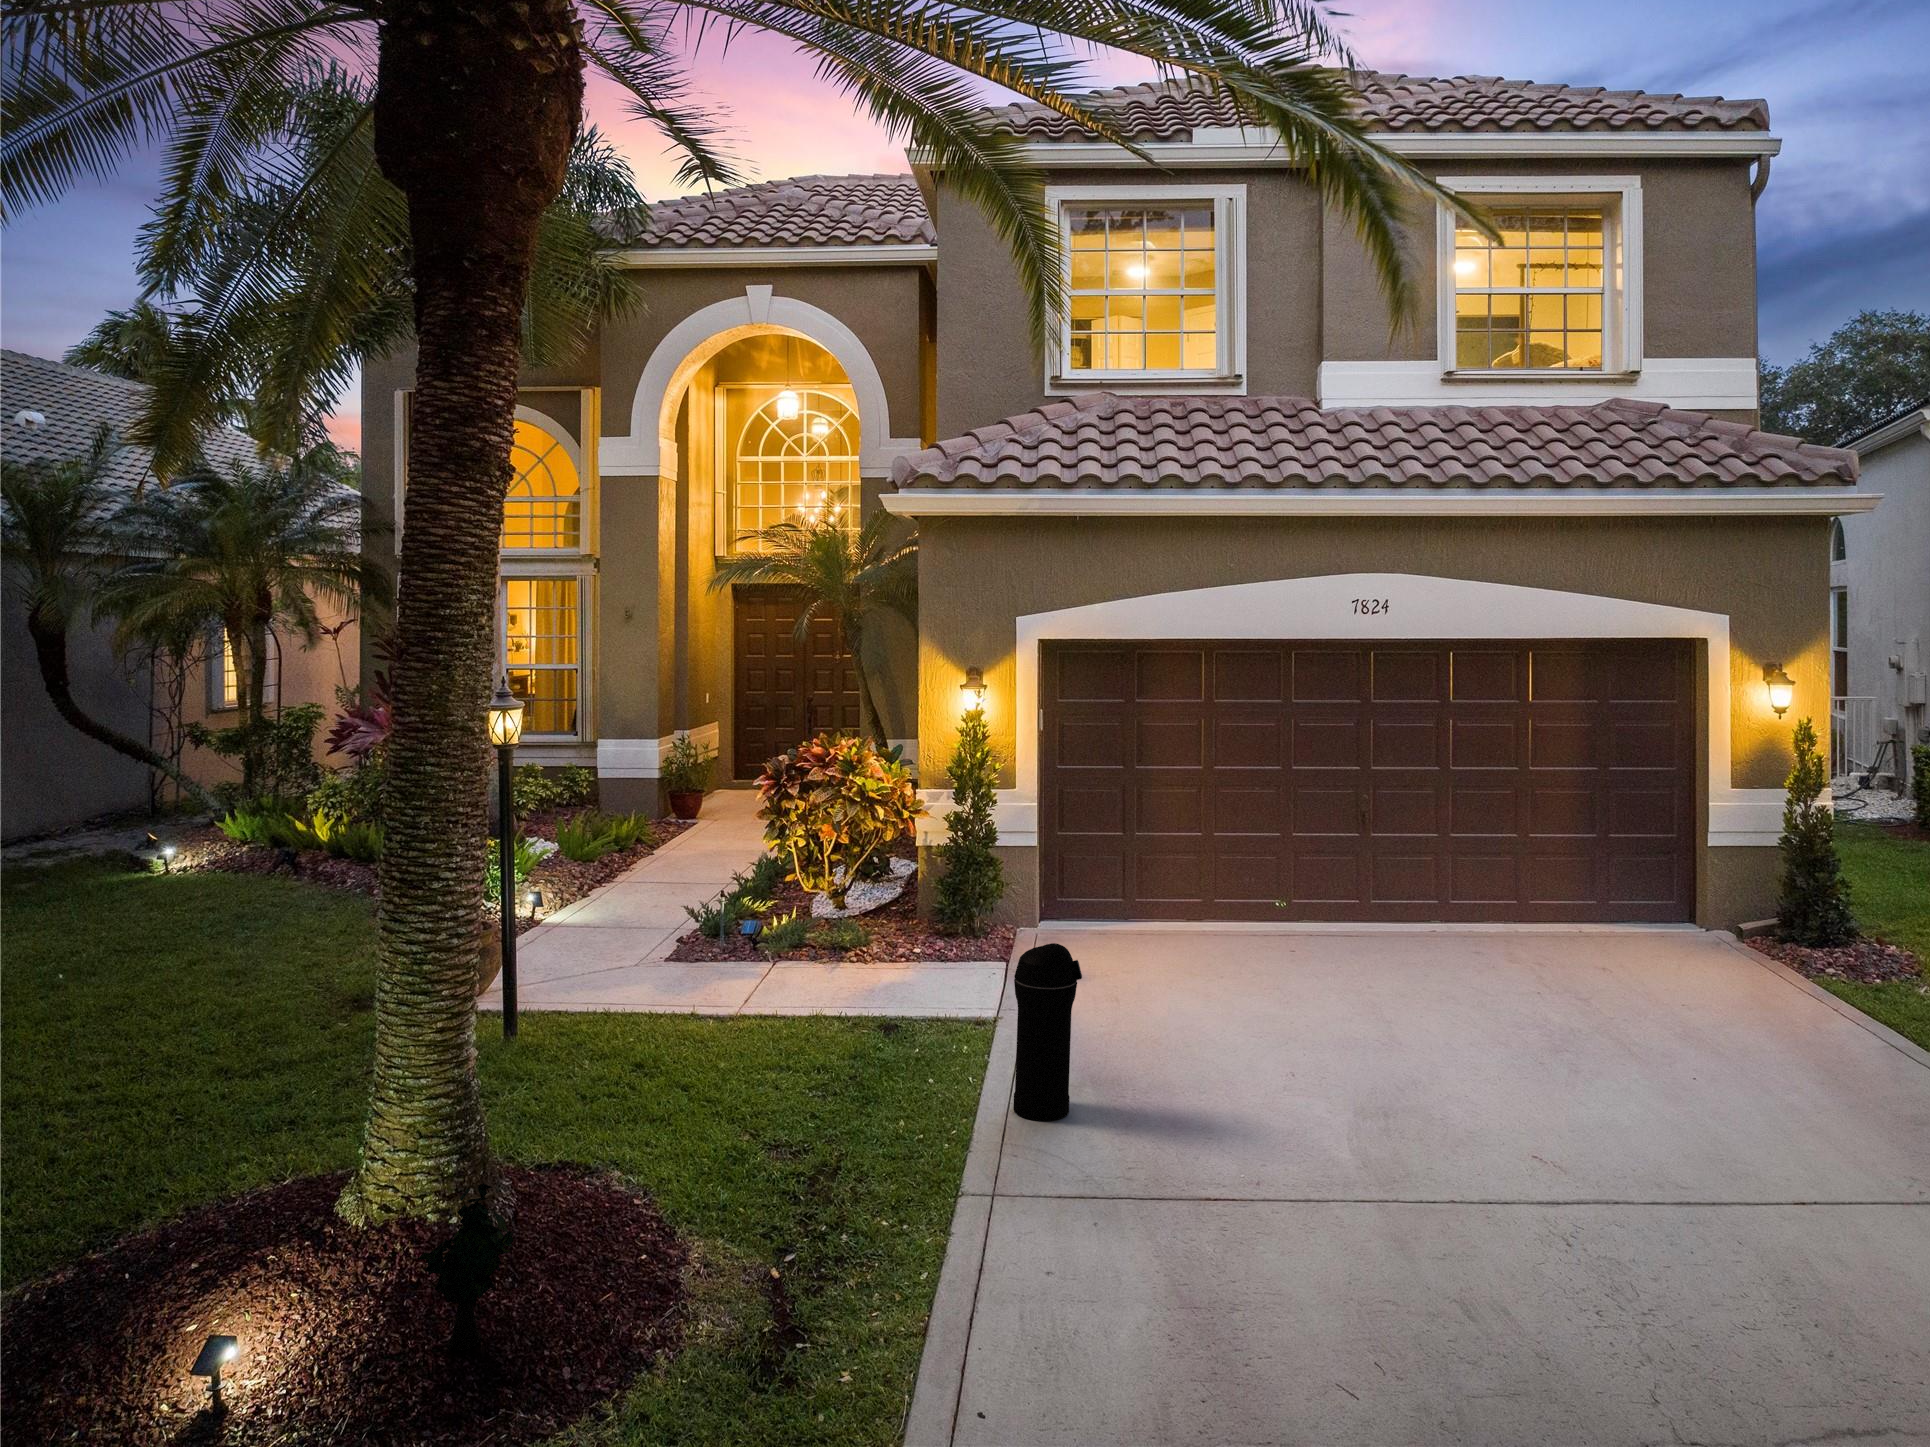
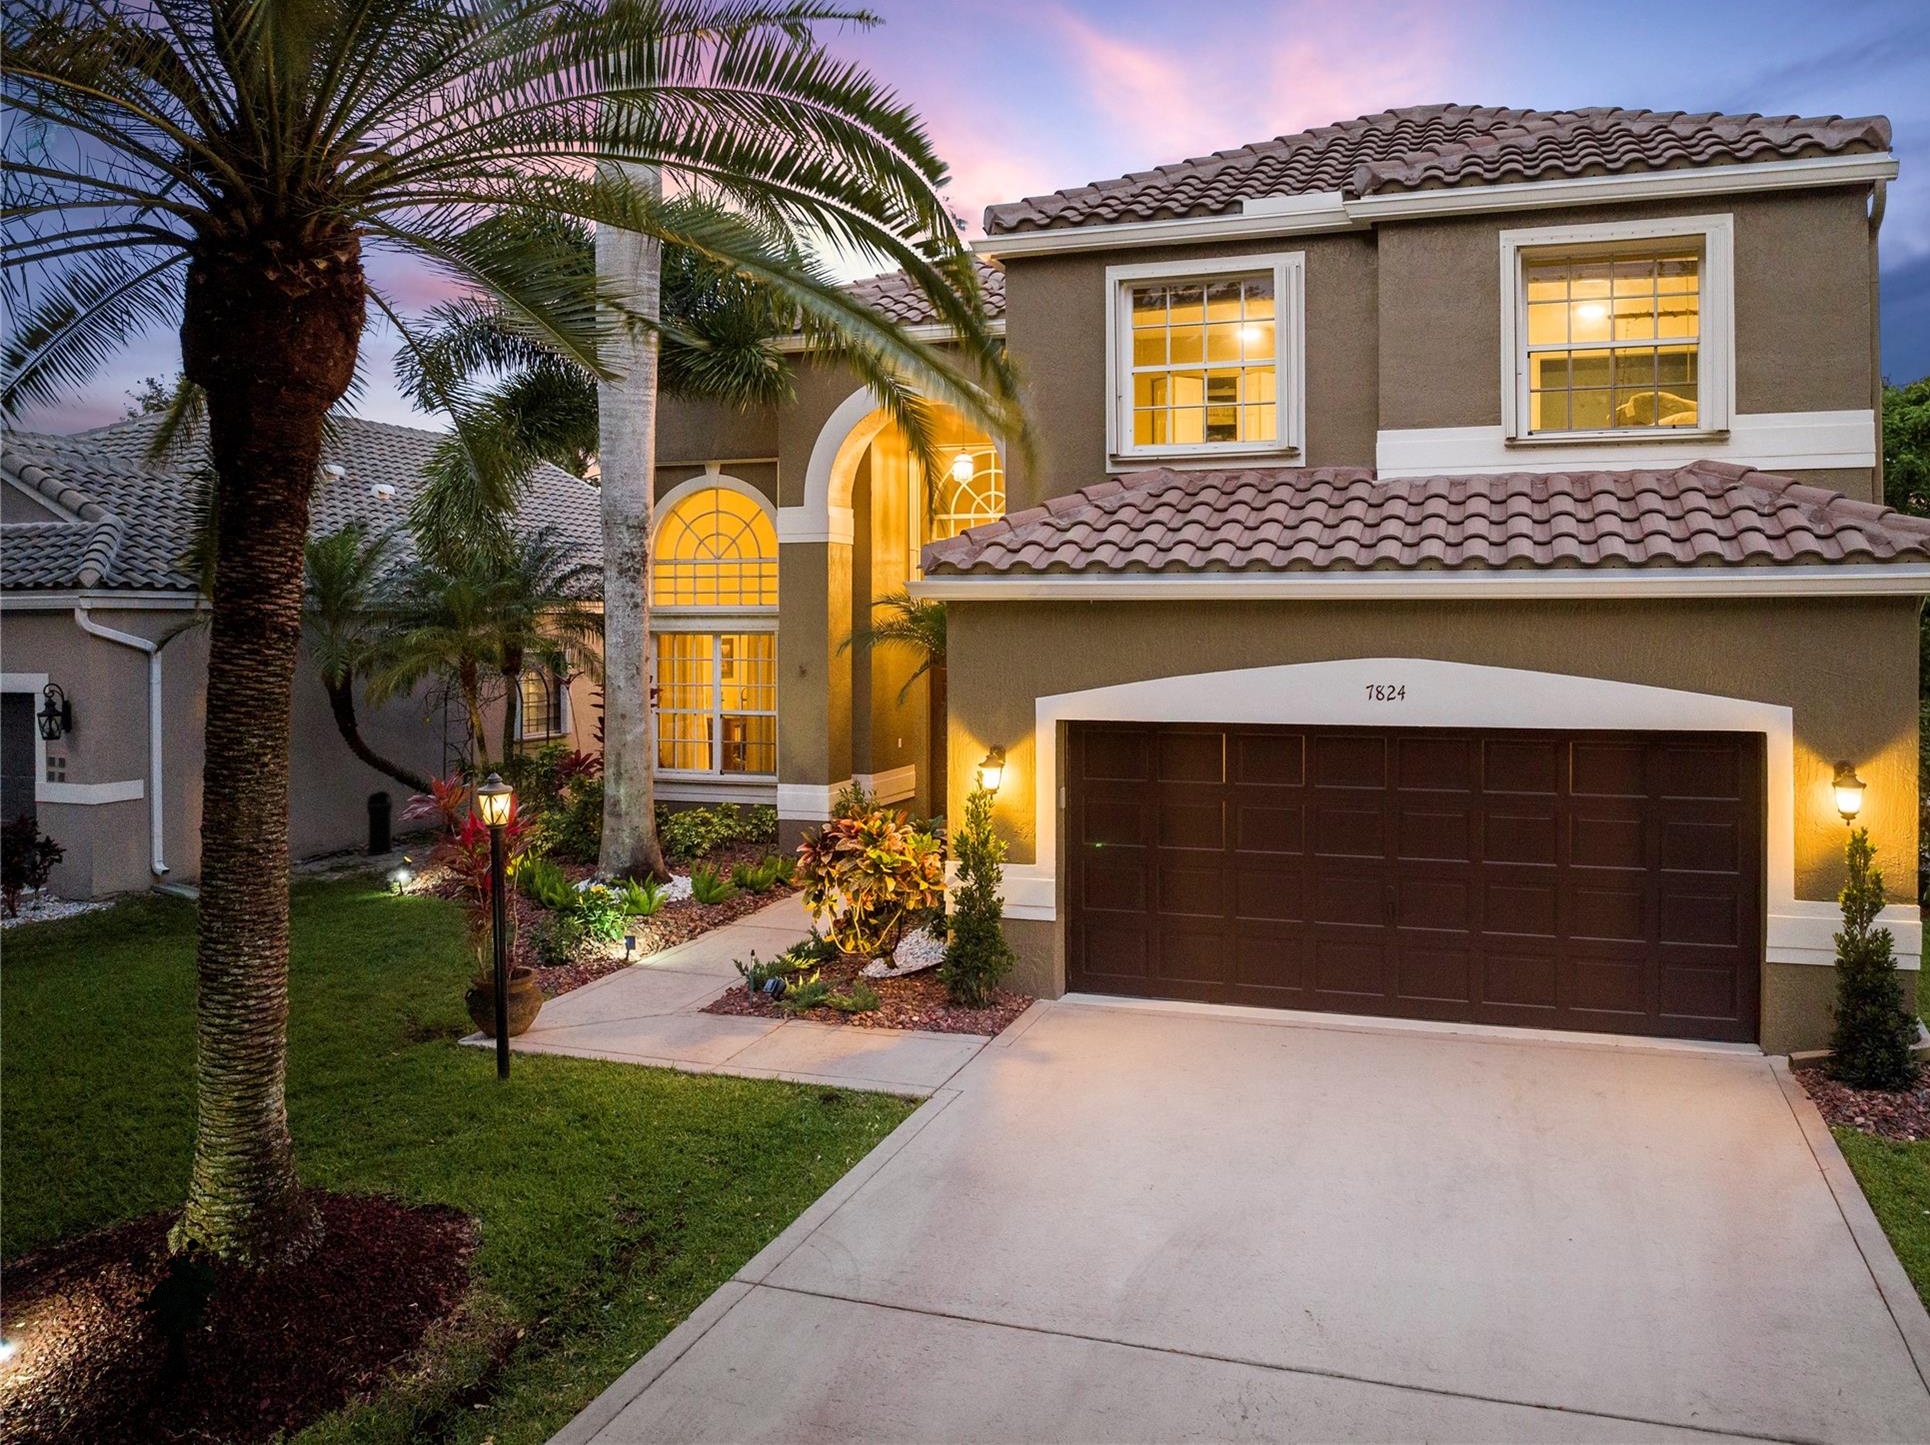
trash can: present [1013,943,1082,1121] -> present [367,791,393,854]

